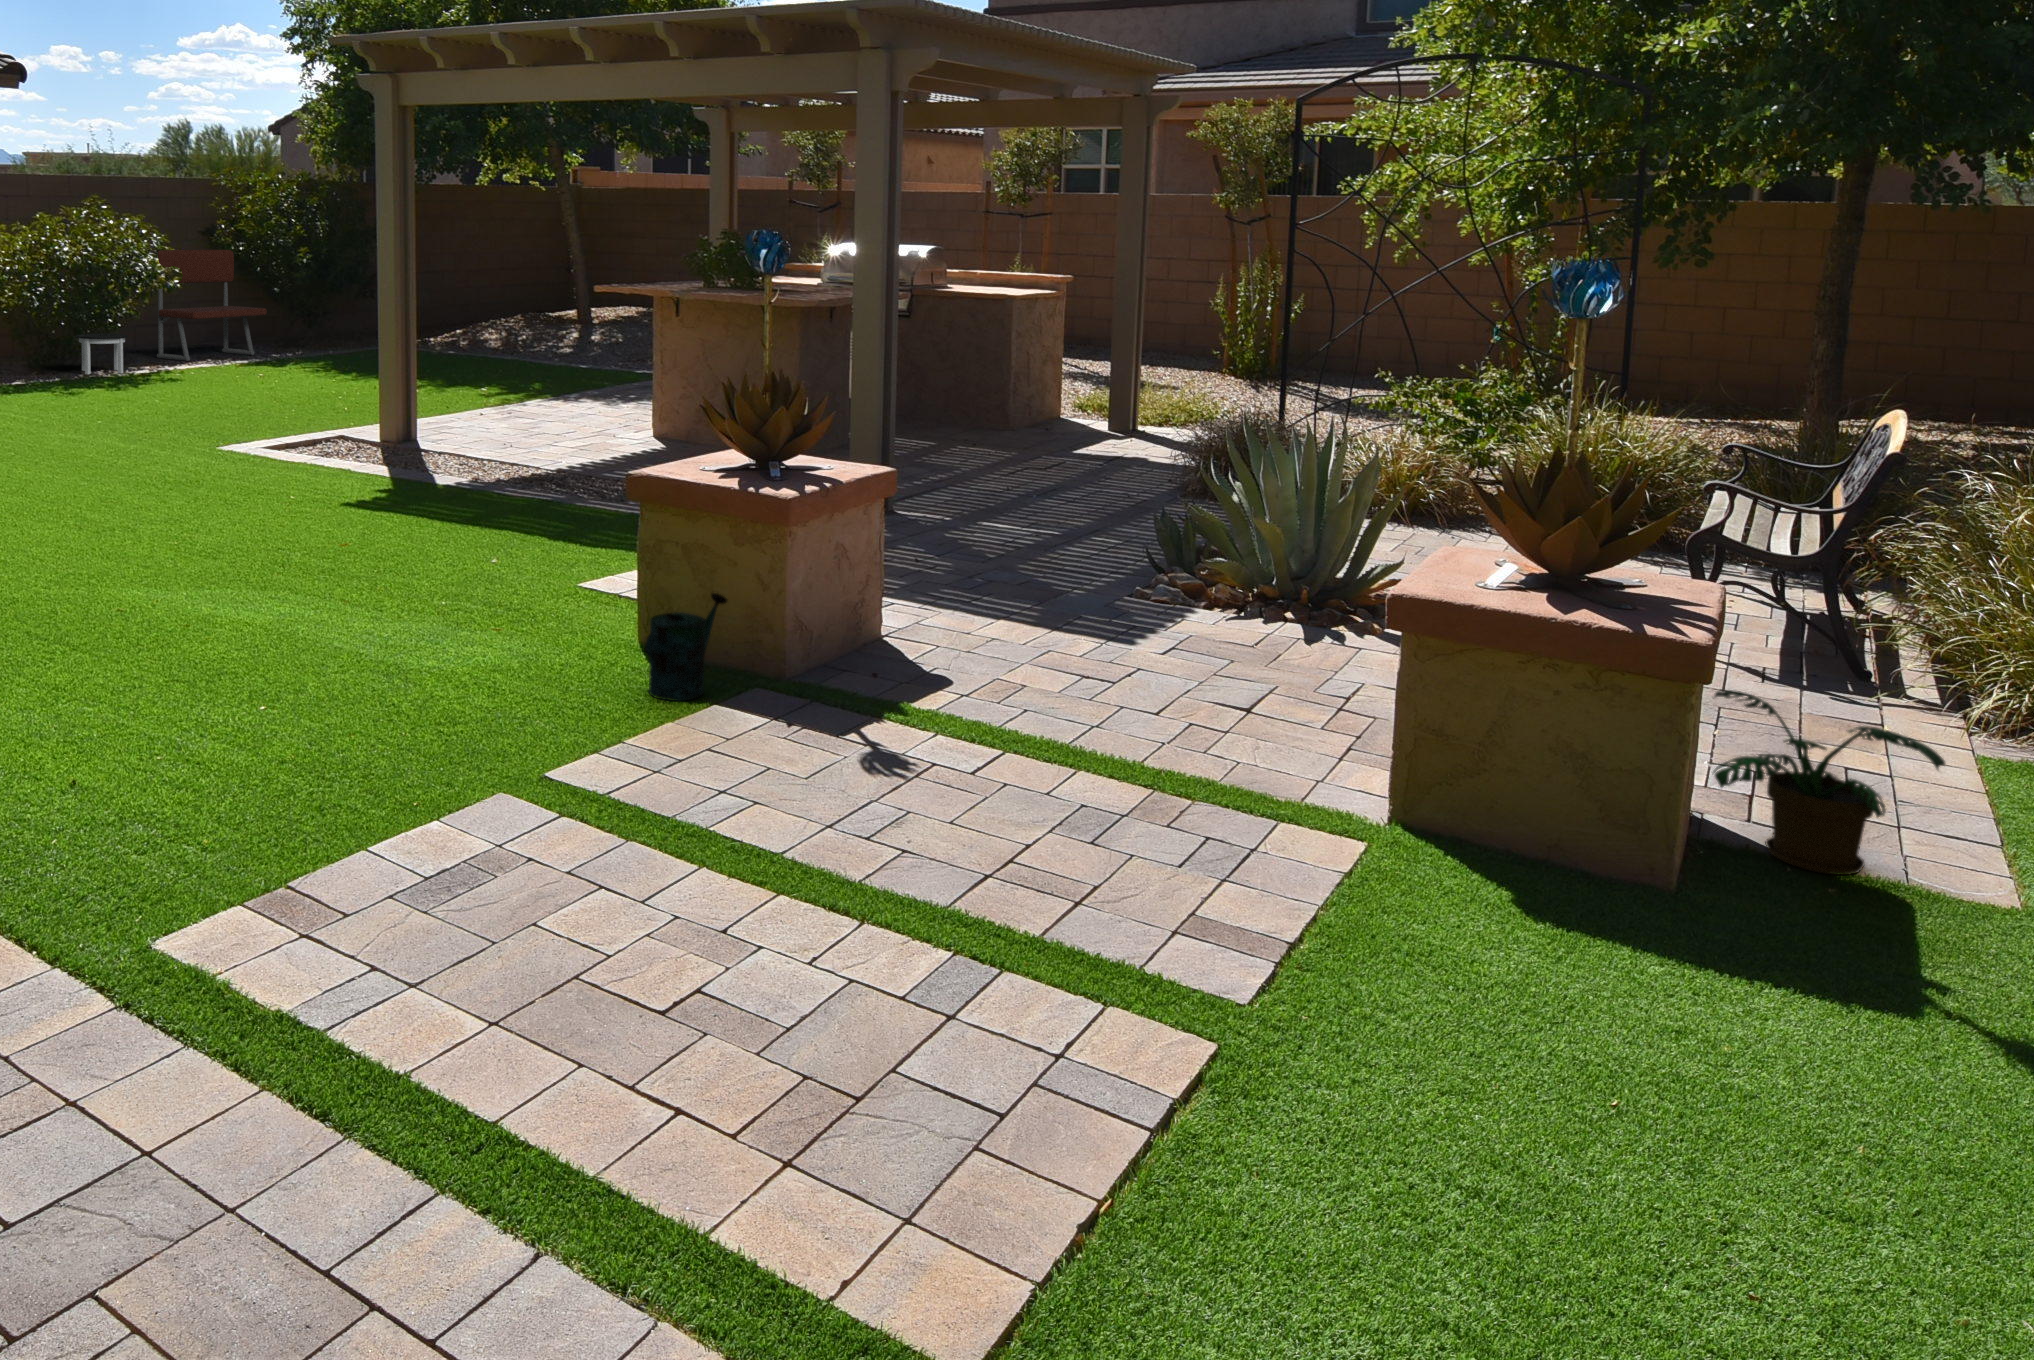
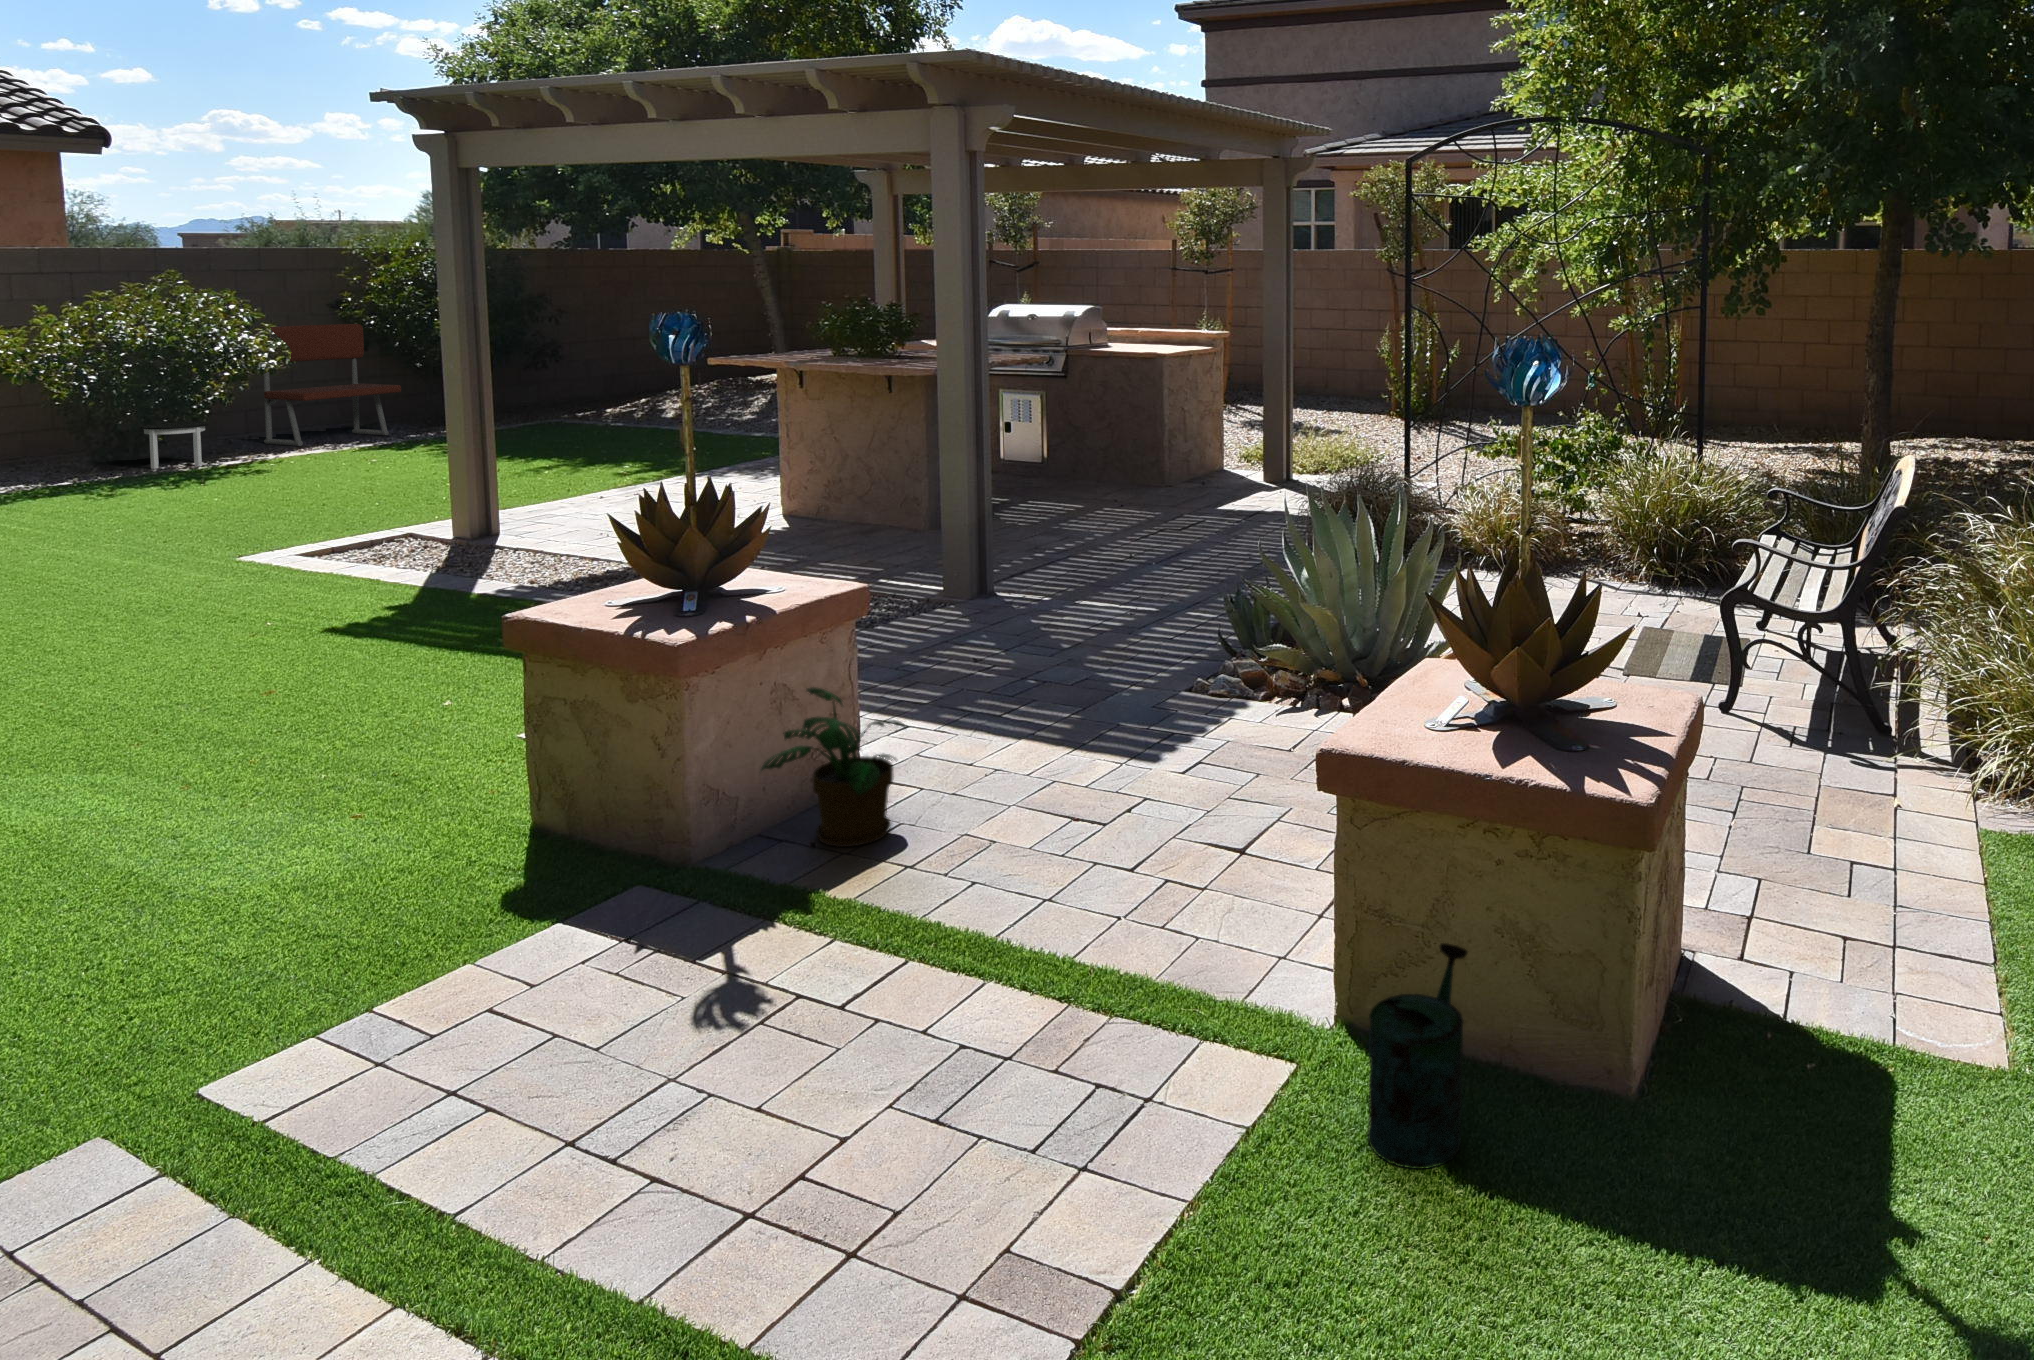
watering can: present [645,593,728,701] -> present [1368,943,1468,1169]
potted plant: present [1714,690,1945,875] -> present [761,687,906,847]

